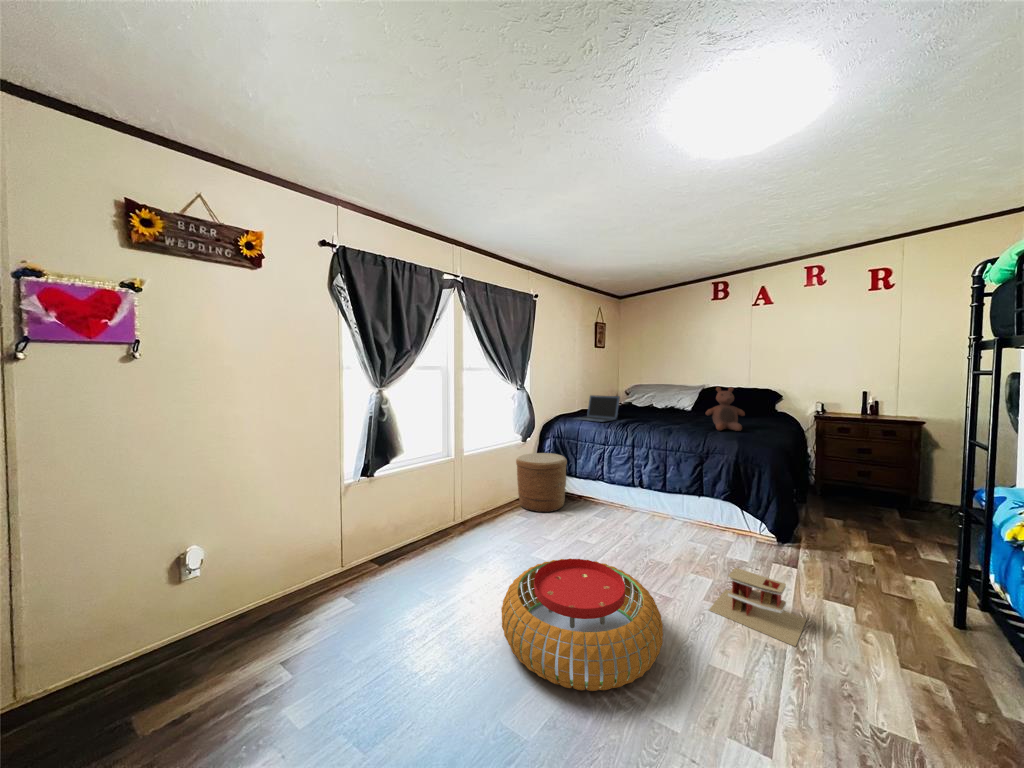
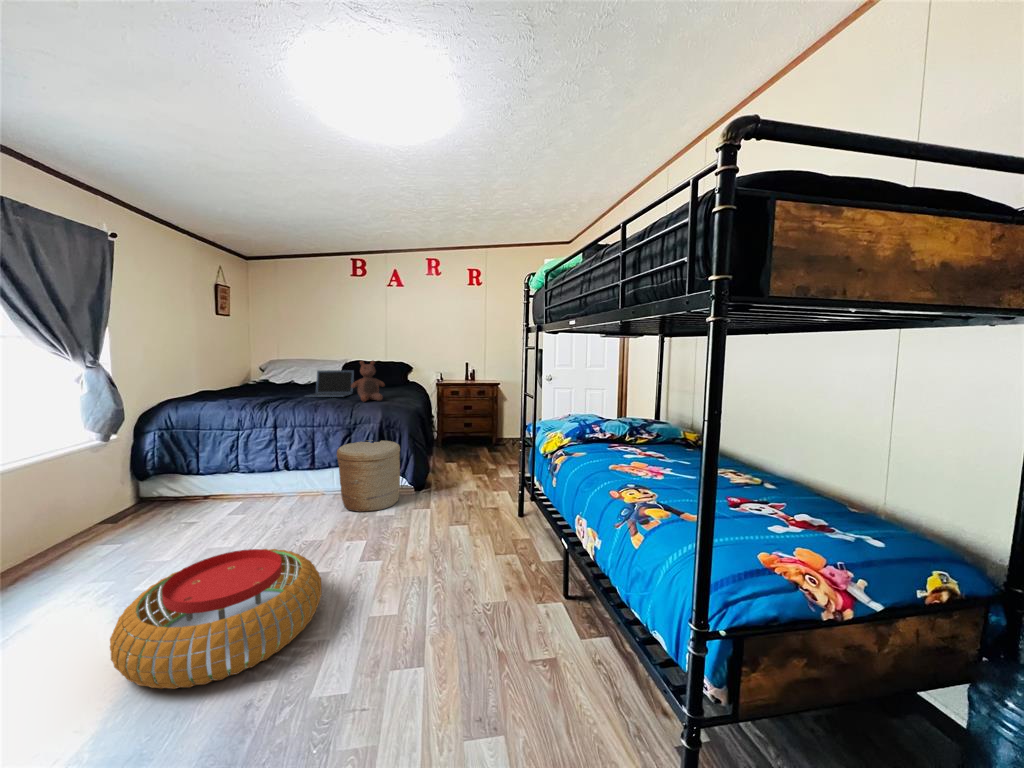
laptop: present [574,395,620,422] -> present [305,370,354,397]
woven basket: present [516,453,567,512] -> present [337,440,400,512]
toy house: present [709,568,806,646] -> none [360,513,430,557]

